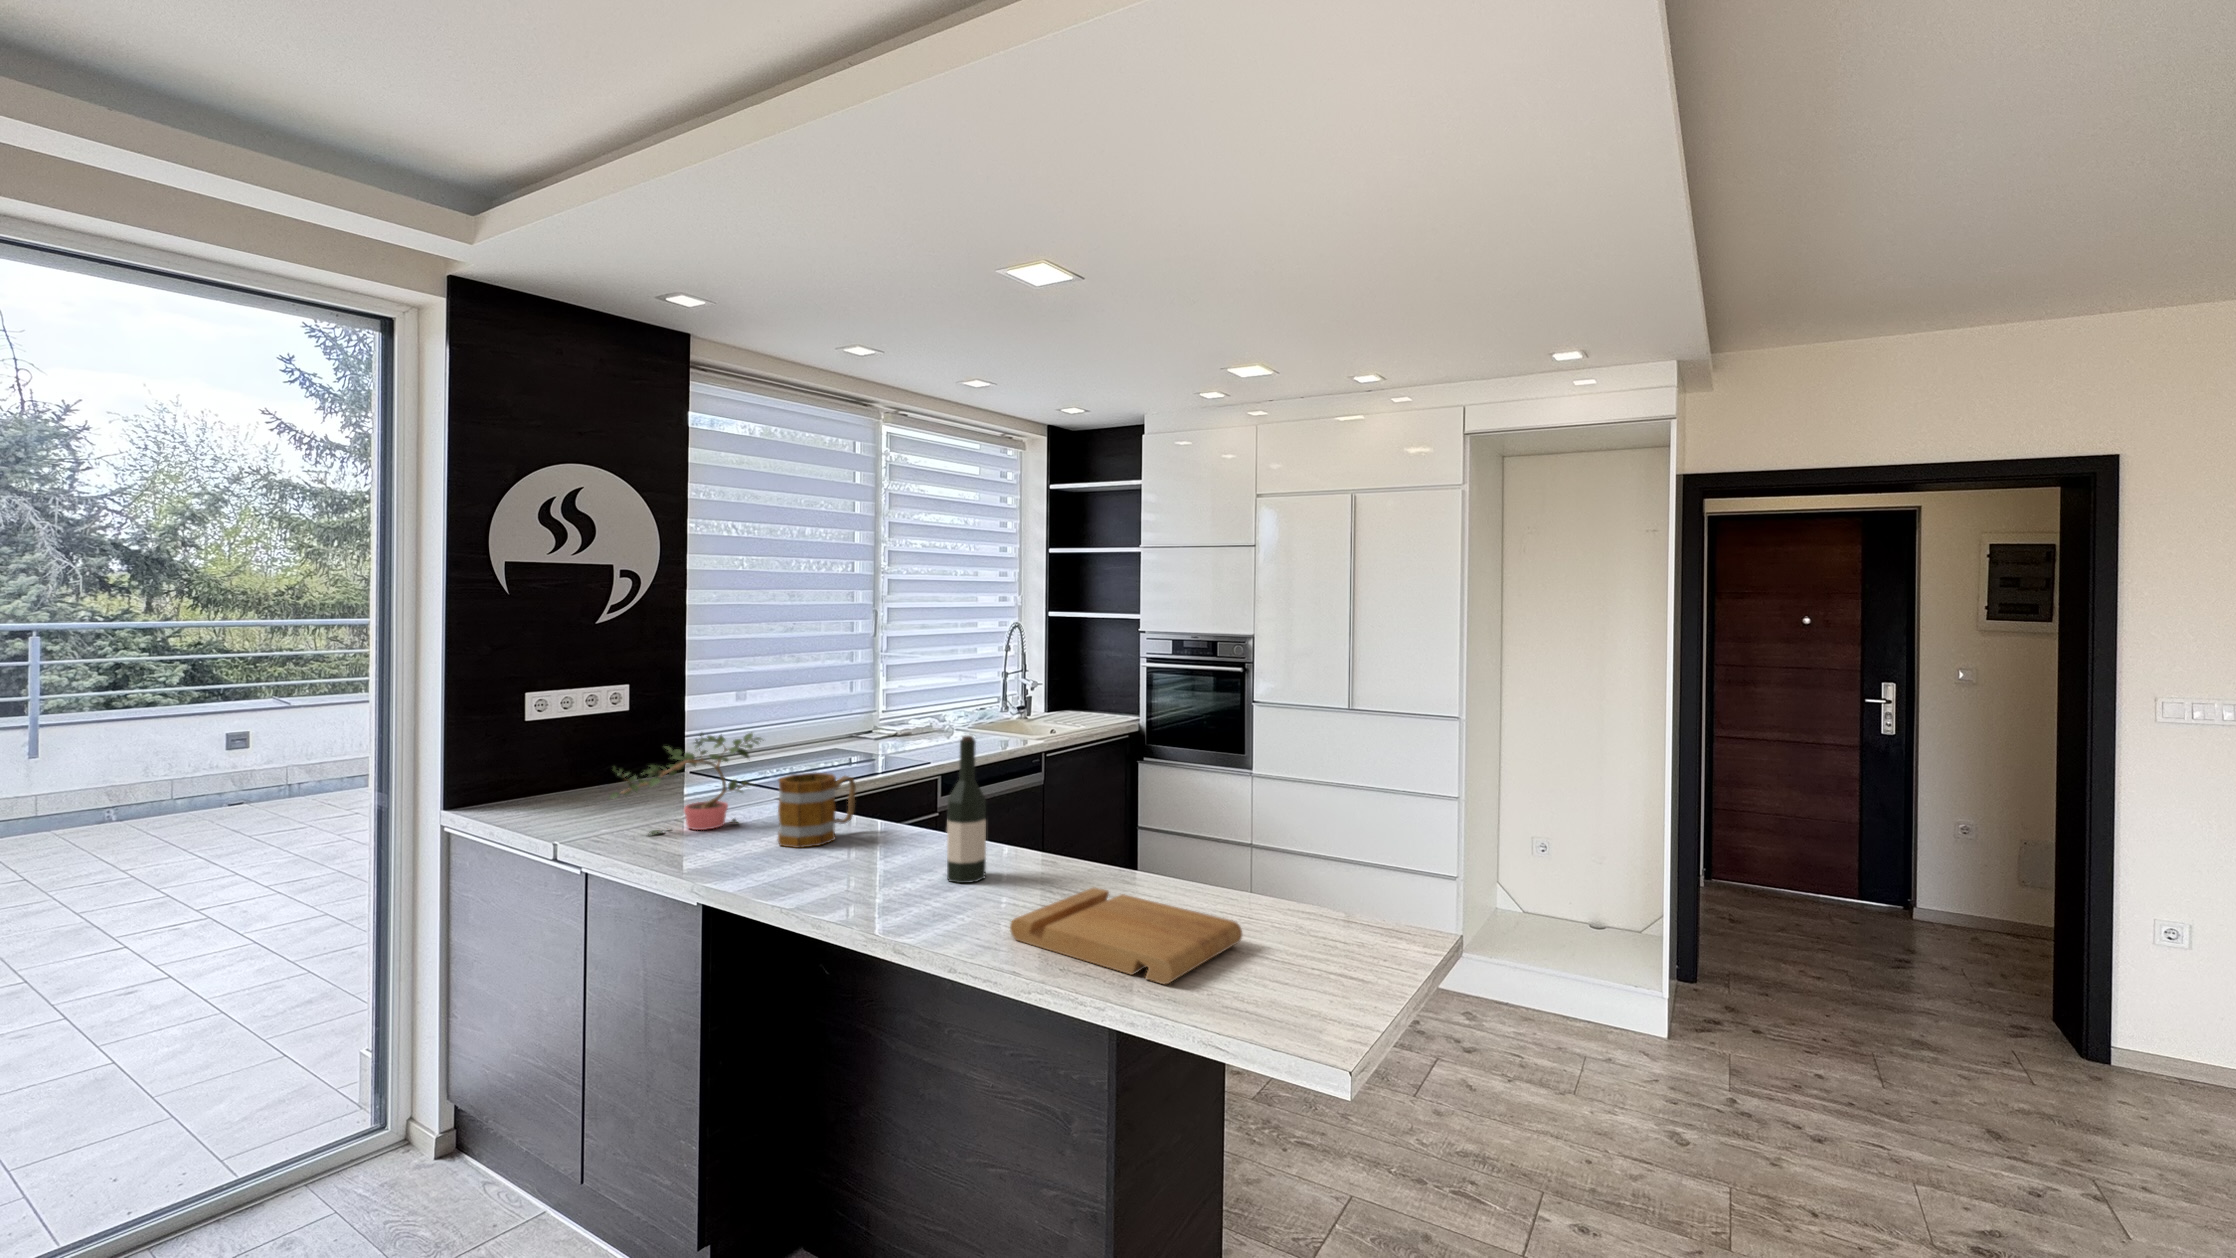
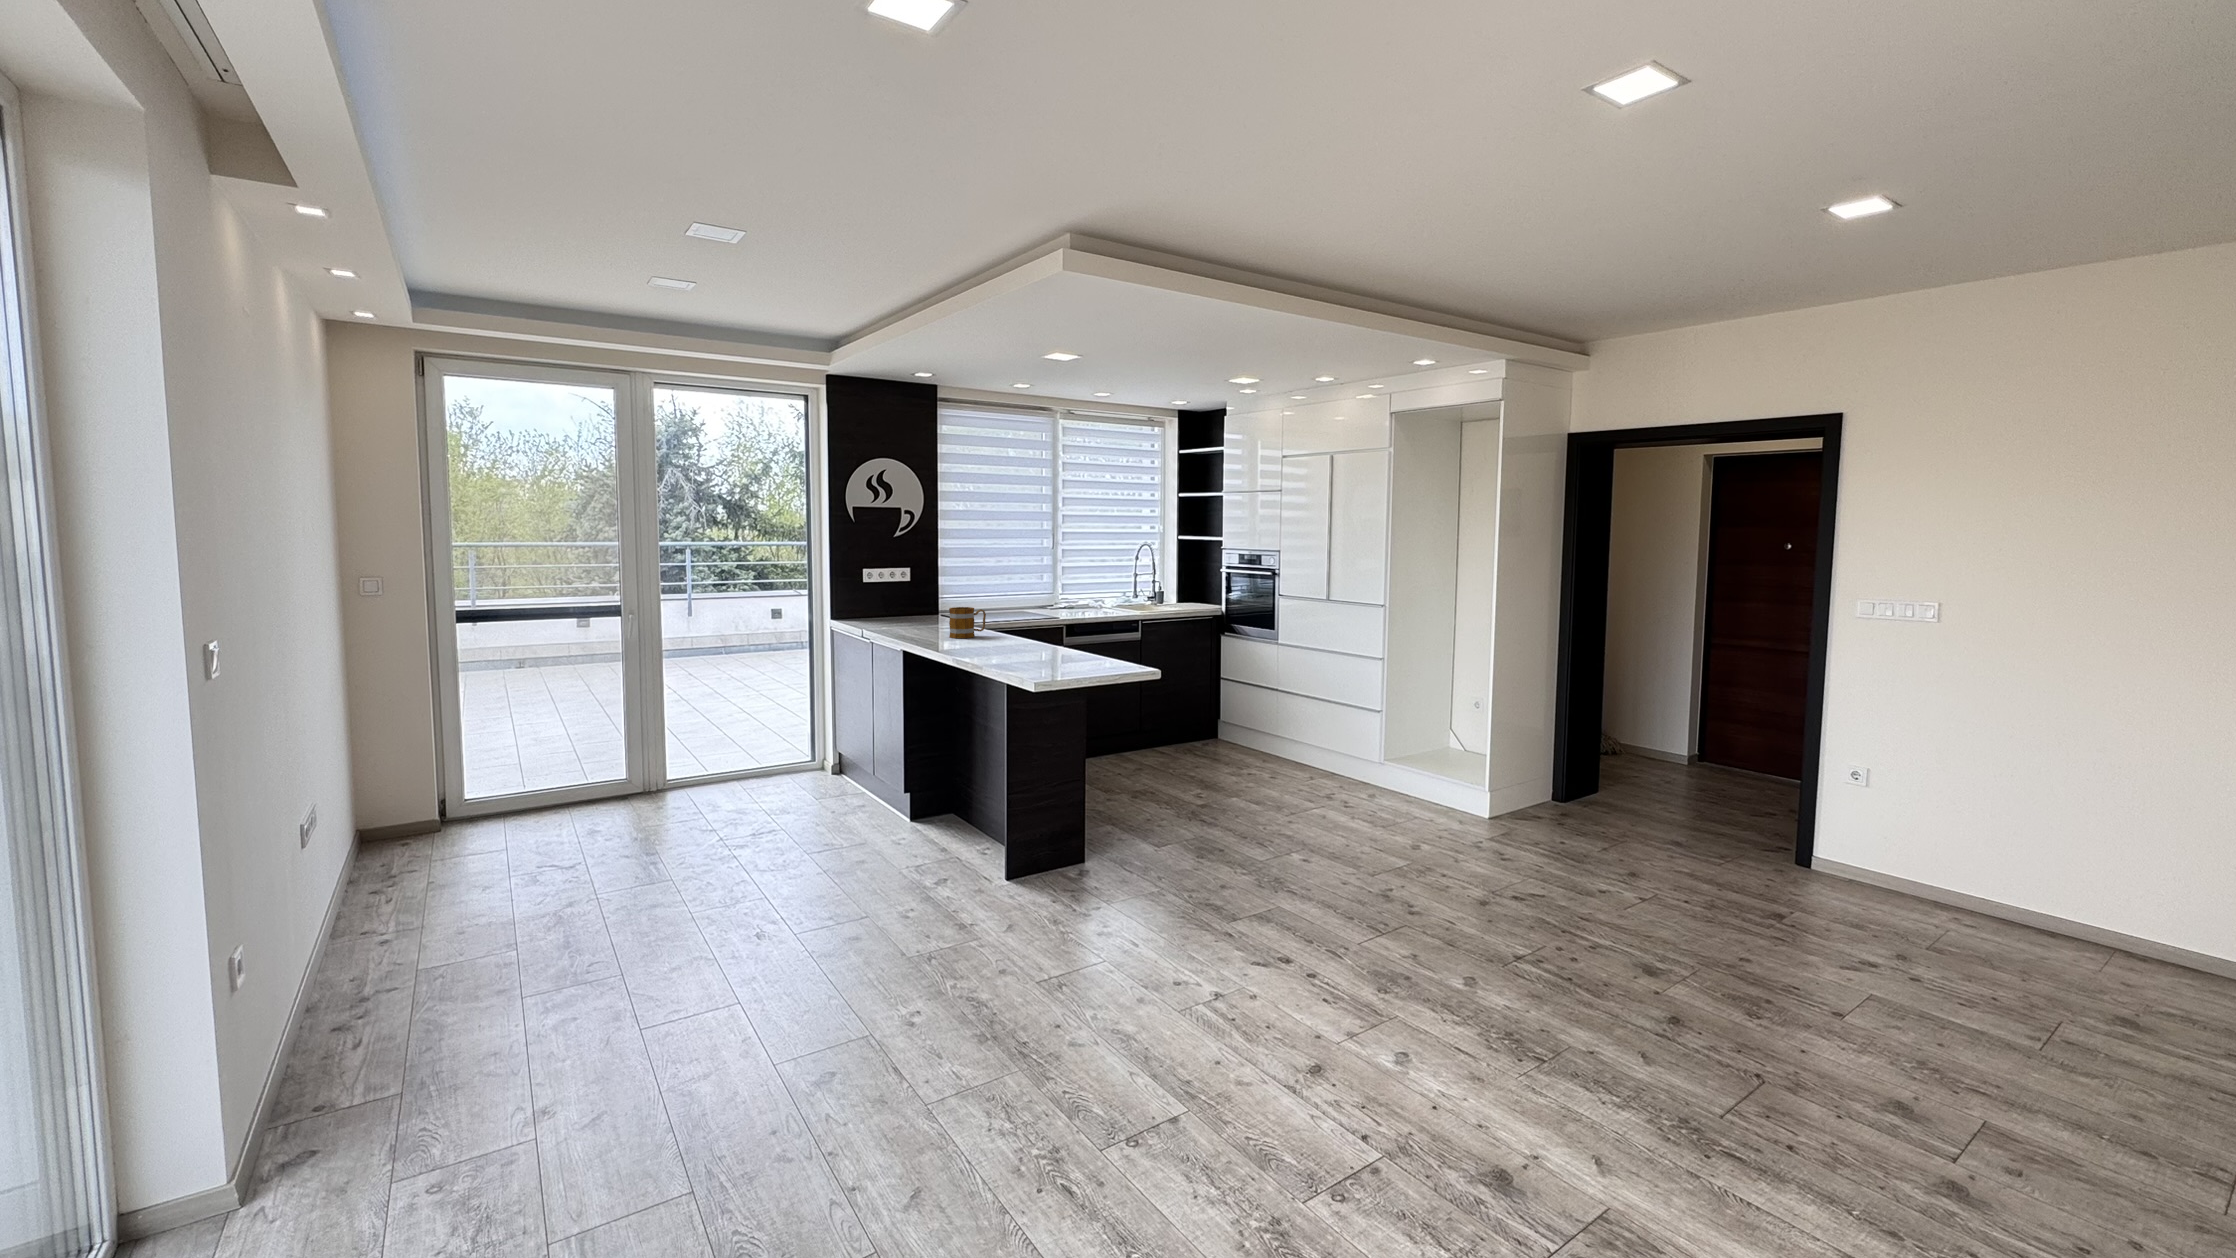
potted plant: present [608,733,762,836] -> none [887,588,953,632]
wine bottle: present [947,735,986,883] -> none [999,587,1017,650]
cutting board: present [1010,888,1242,984] -> none [997,649,1078,672]

